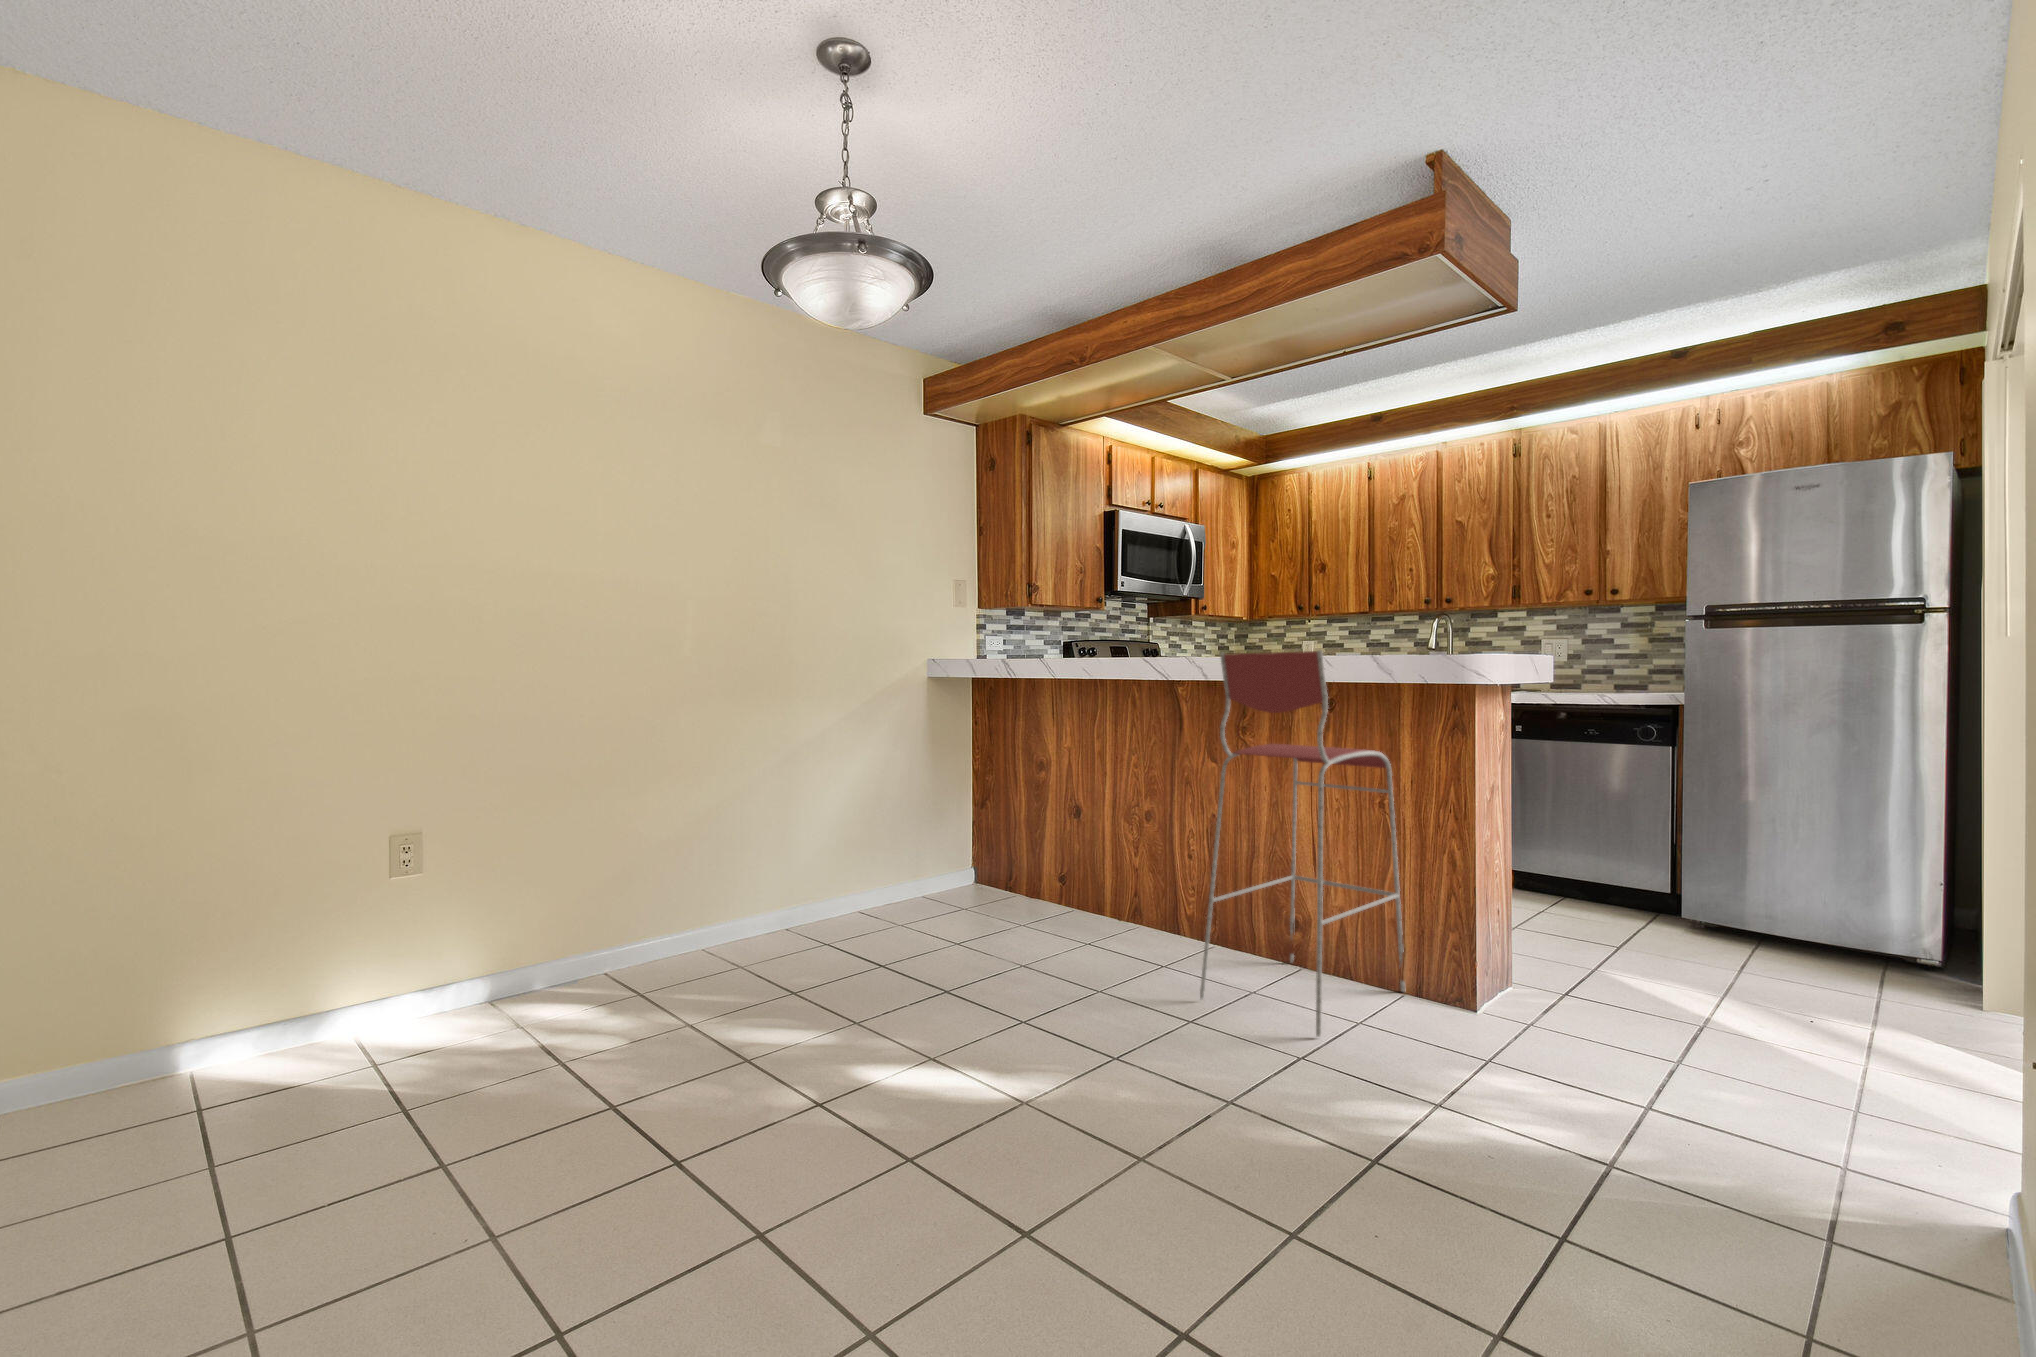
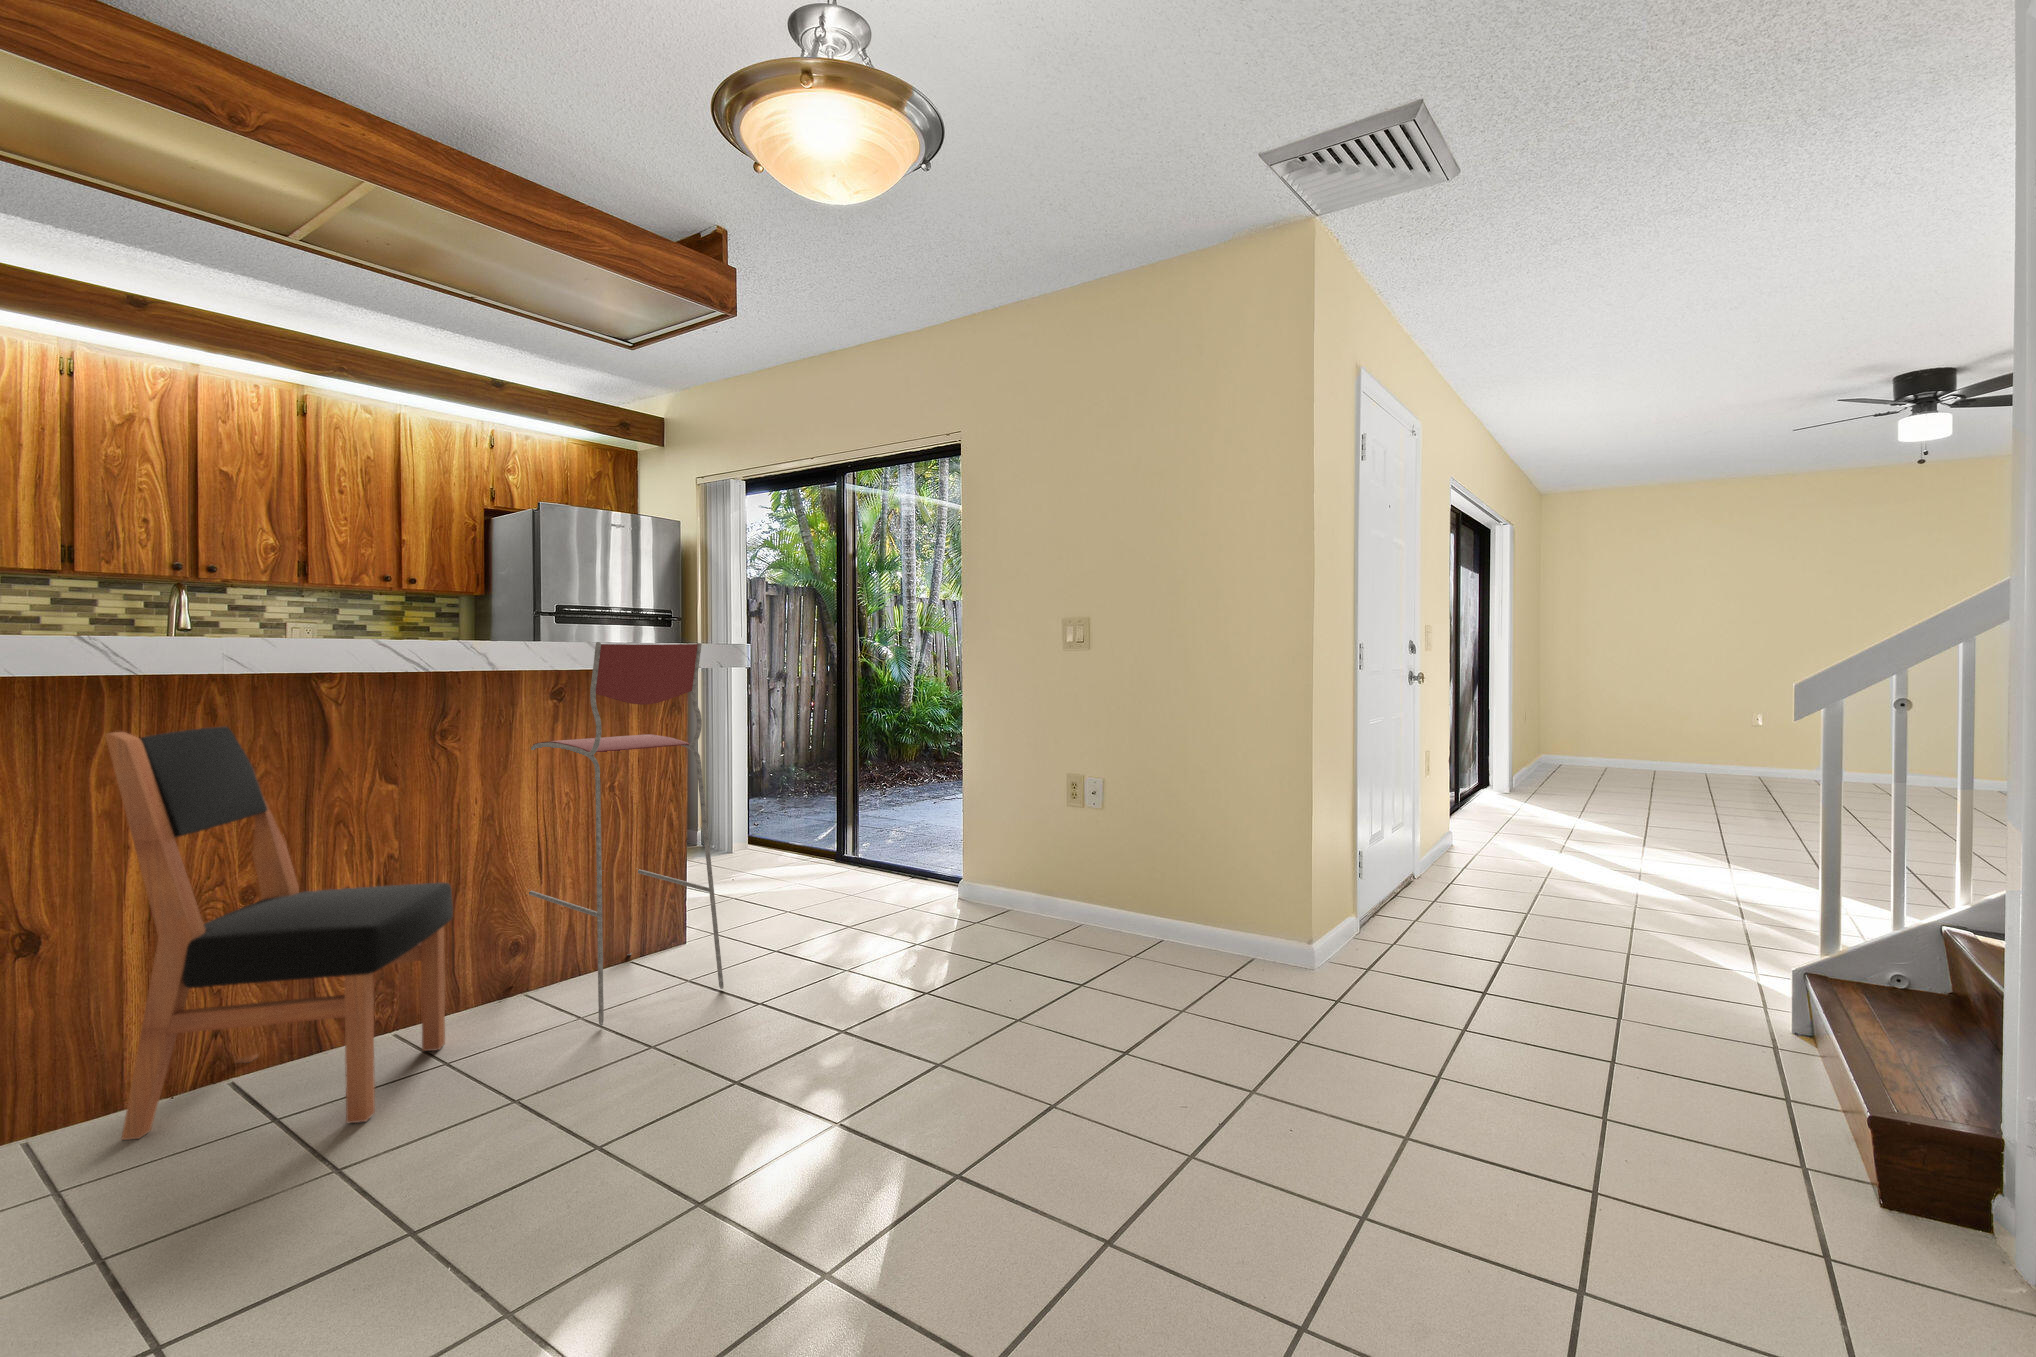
dining chair: none [1029,707,1163,963] -> present [105,726,453,1140]

